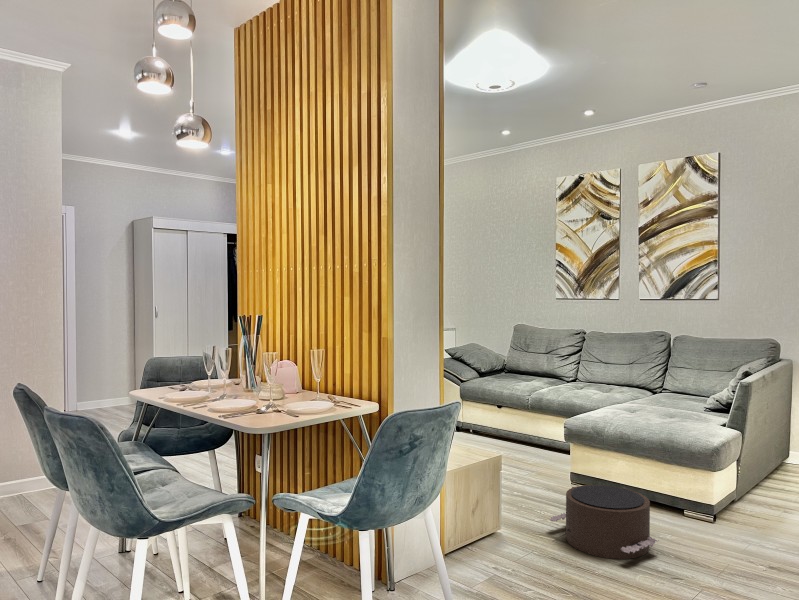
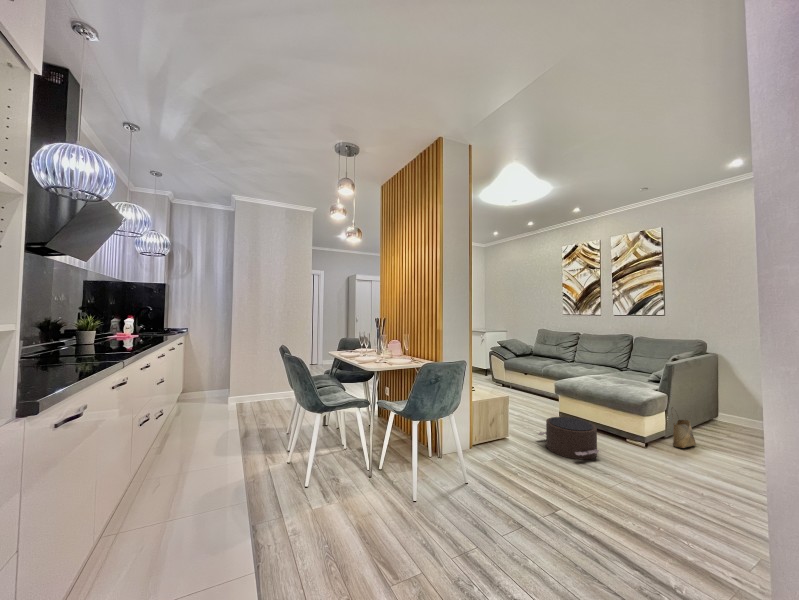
woven basket: none [745,452,777,517] -> present [672,414,696,448]

